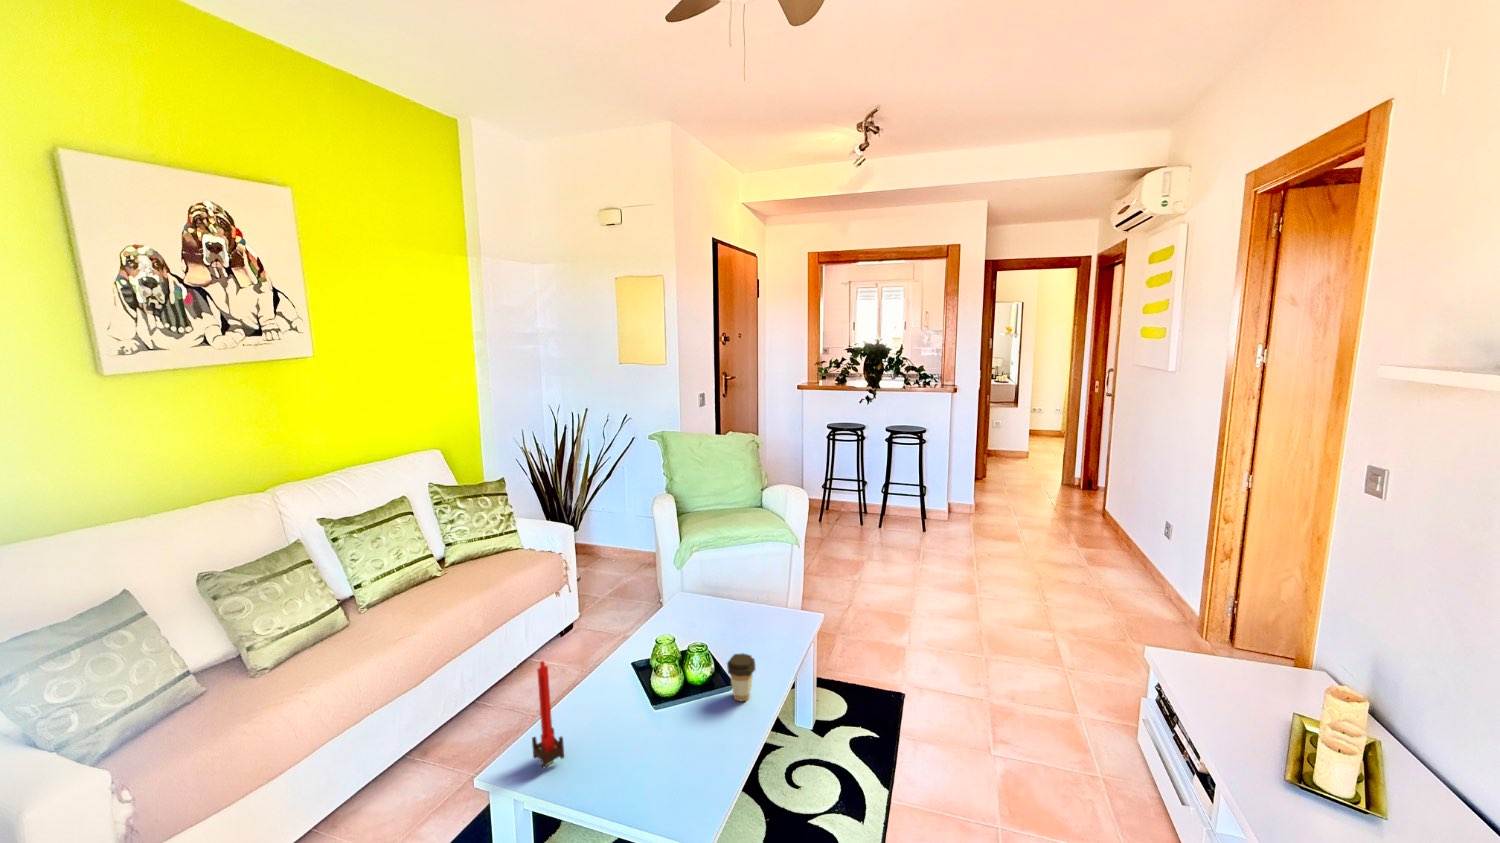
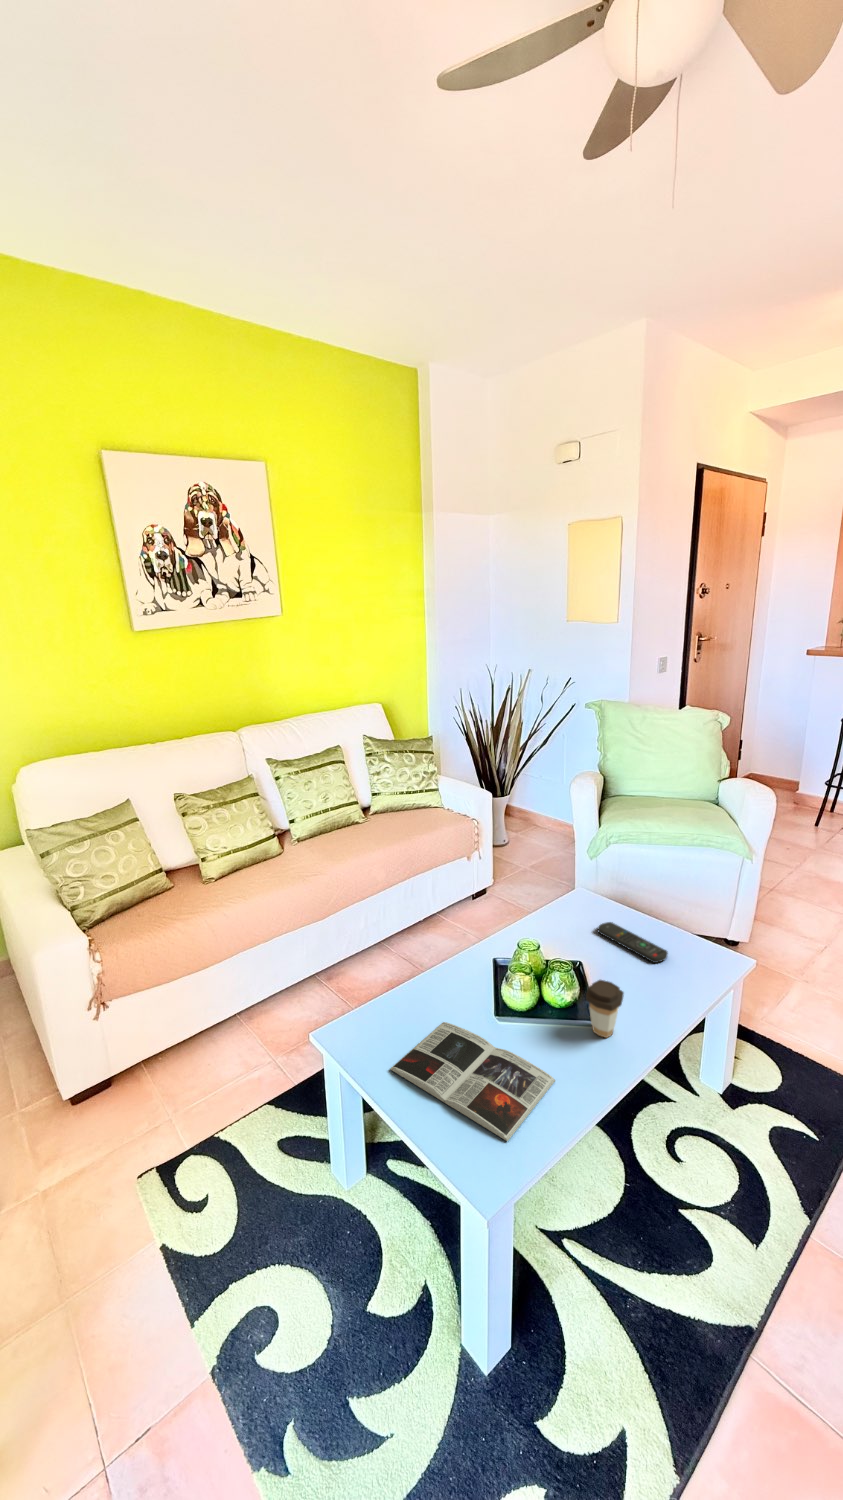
remote control: none [707,613,766,636] -> present [598,922,668,963]
candle: present [532,661,564,768] -> none [366,933,393,1038]
magazine: none [574,732,721,805] -> present [391,1022,555,1141]

